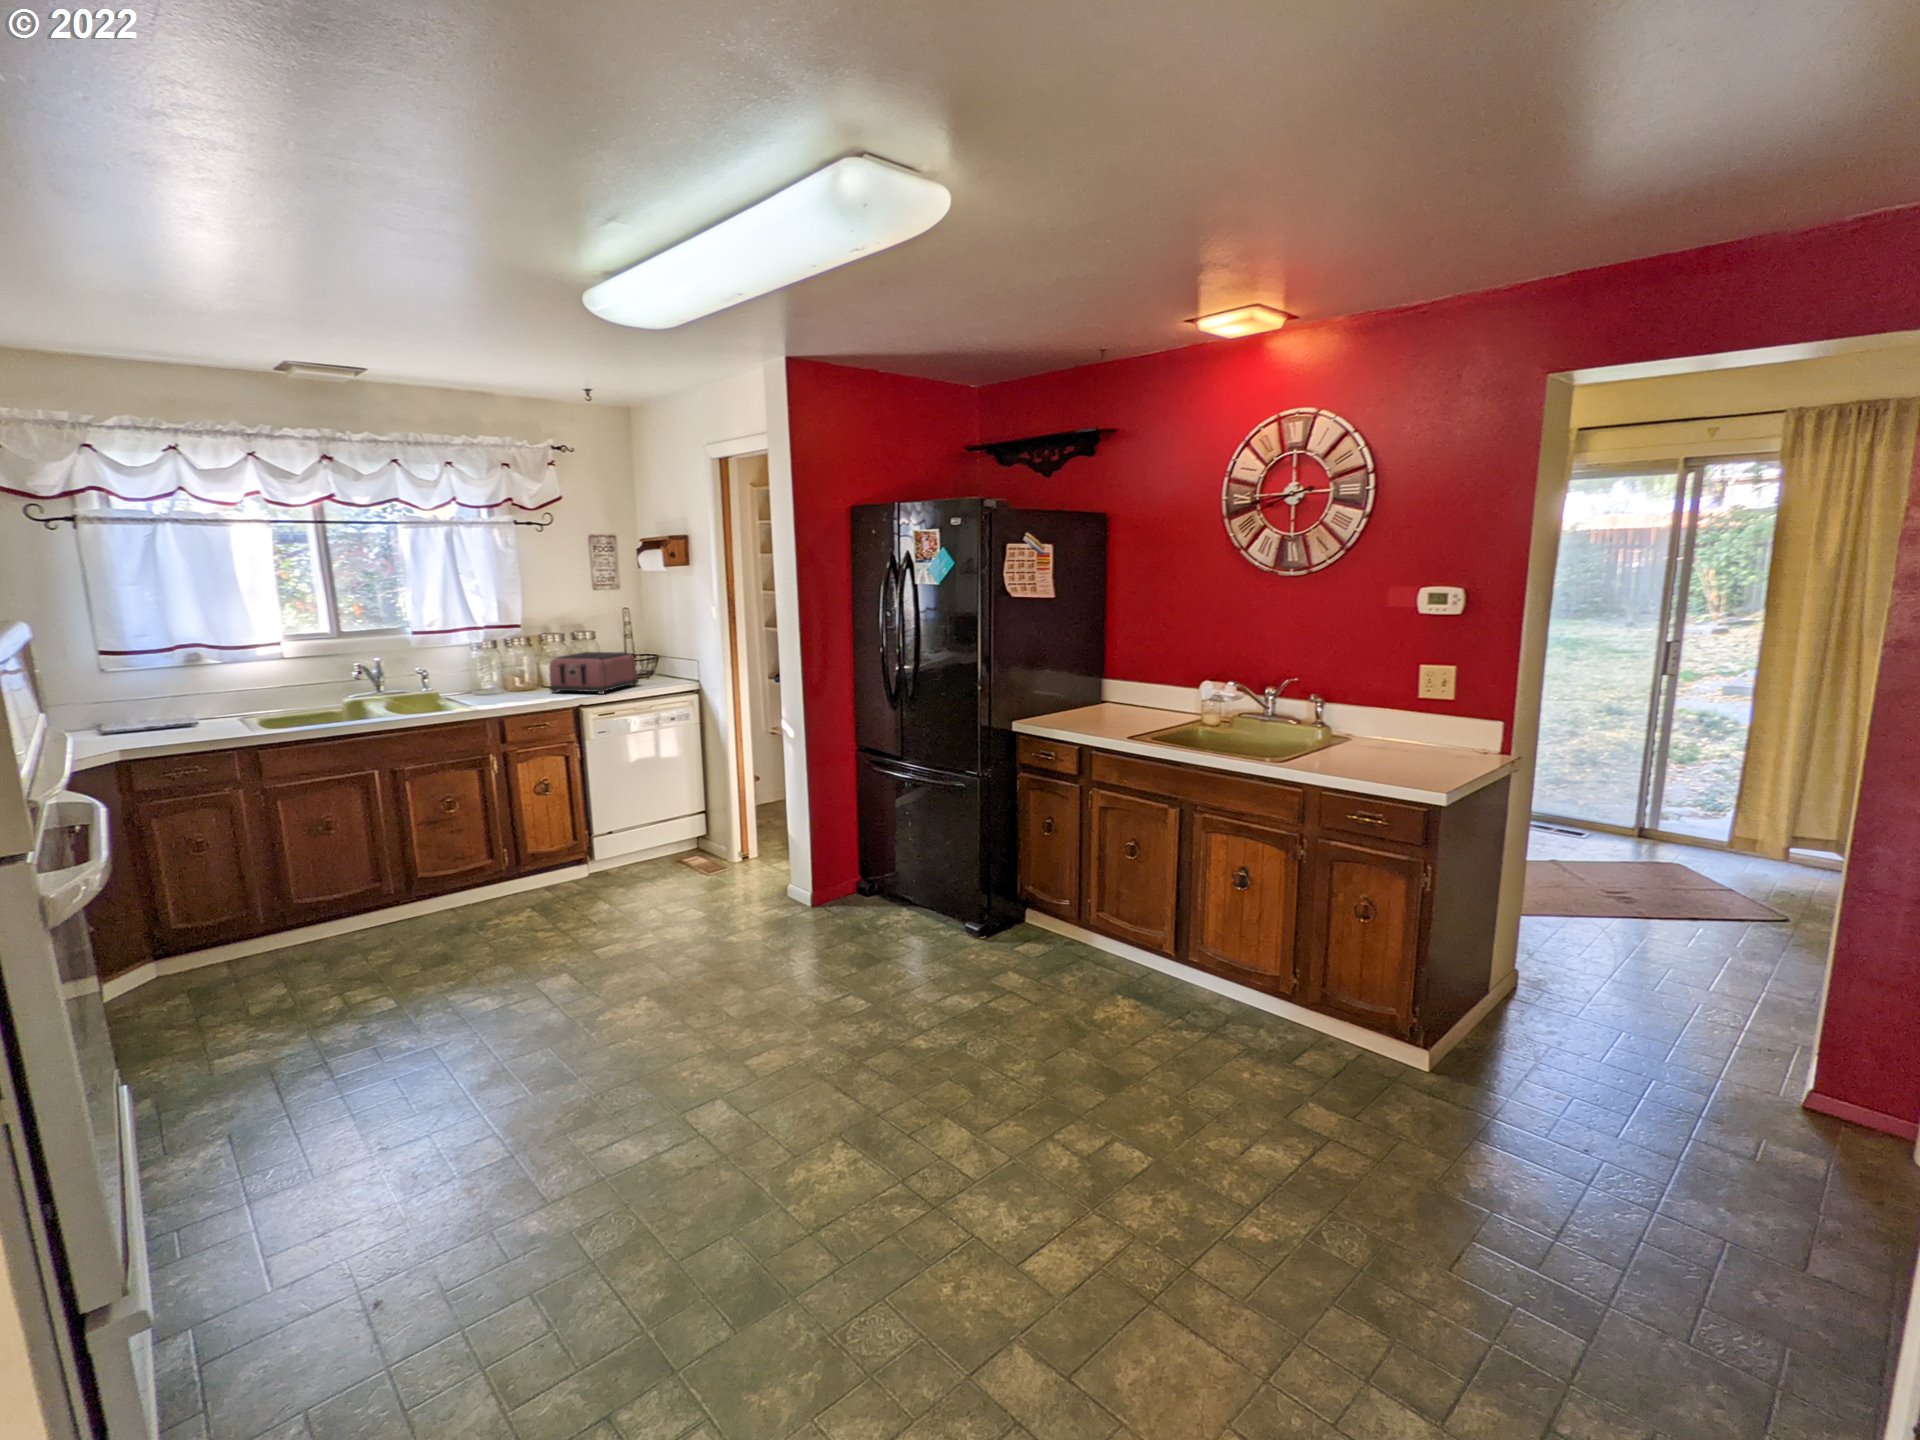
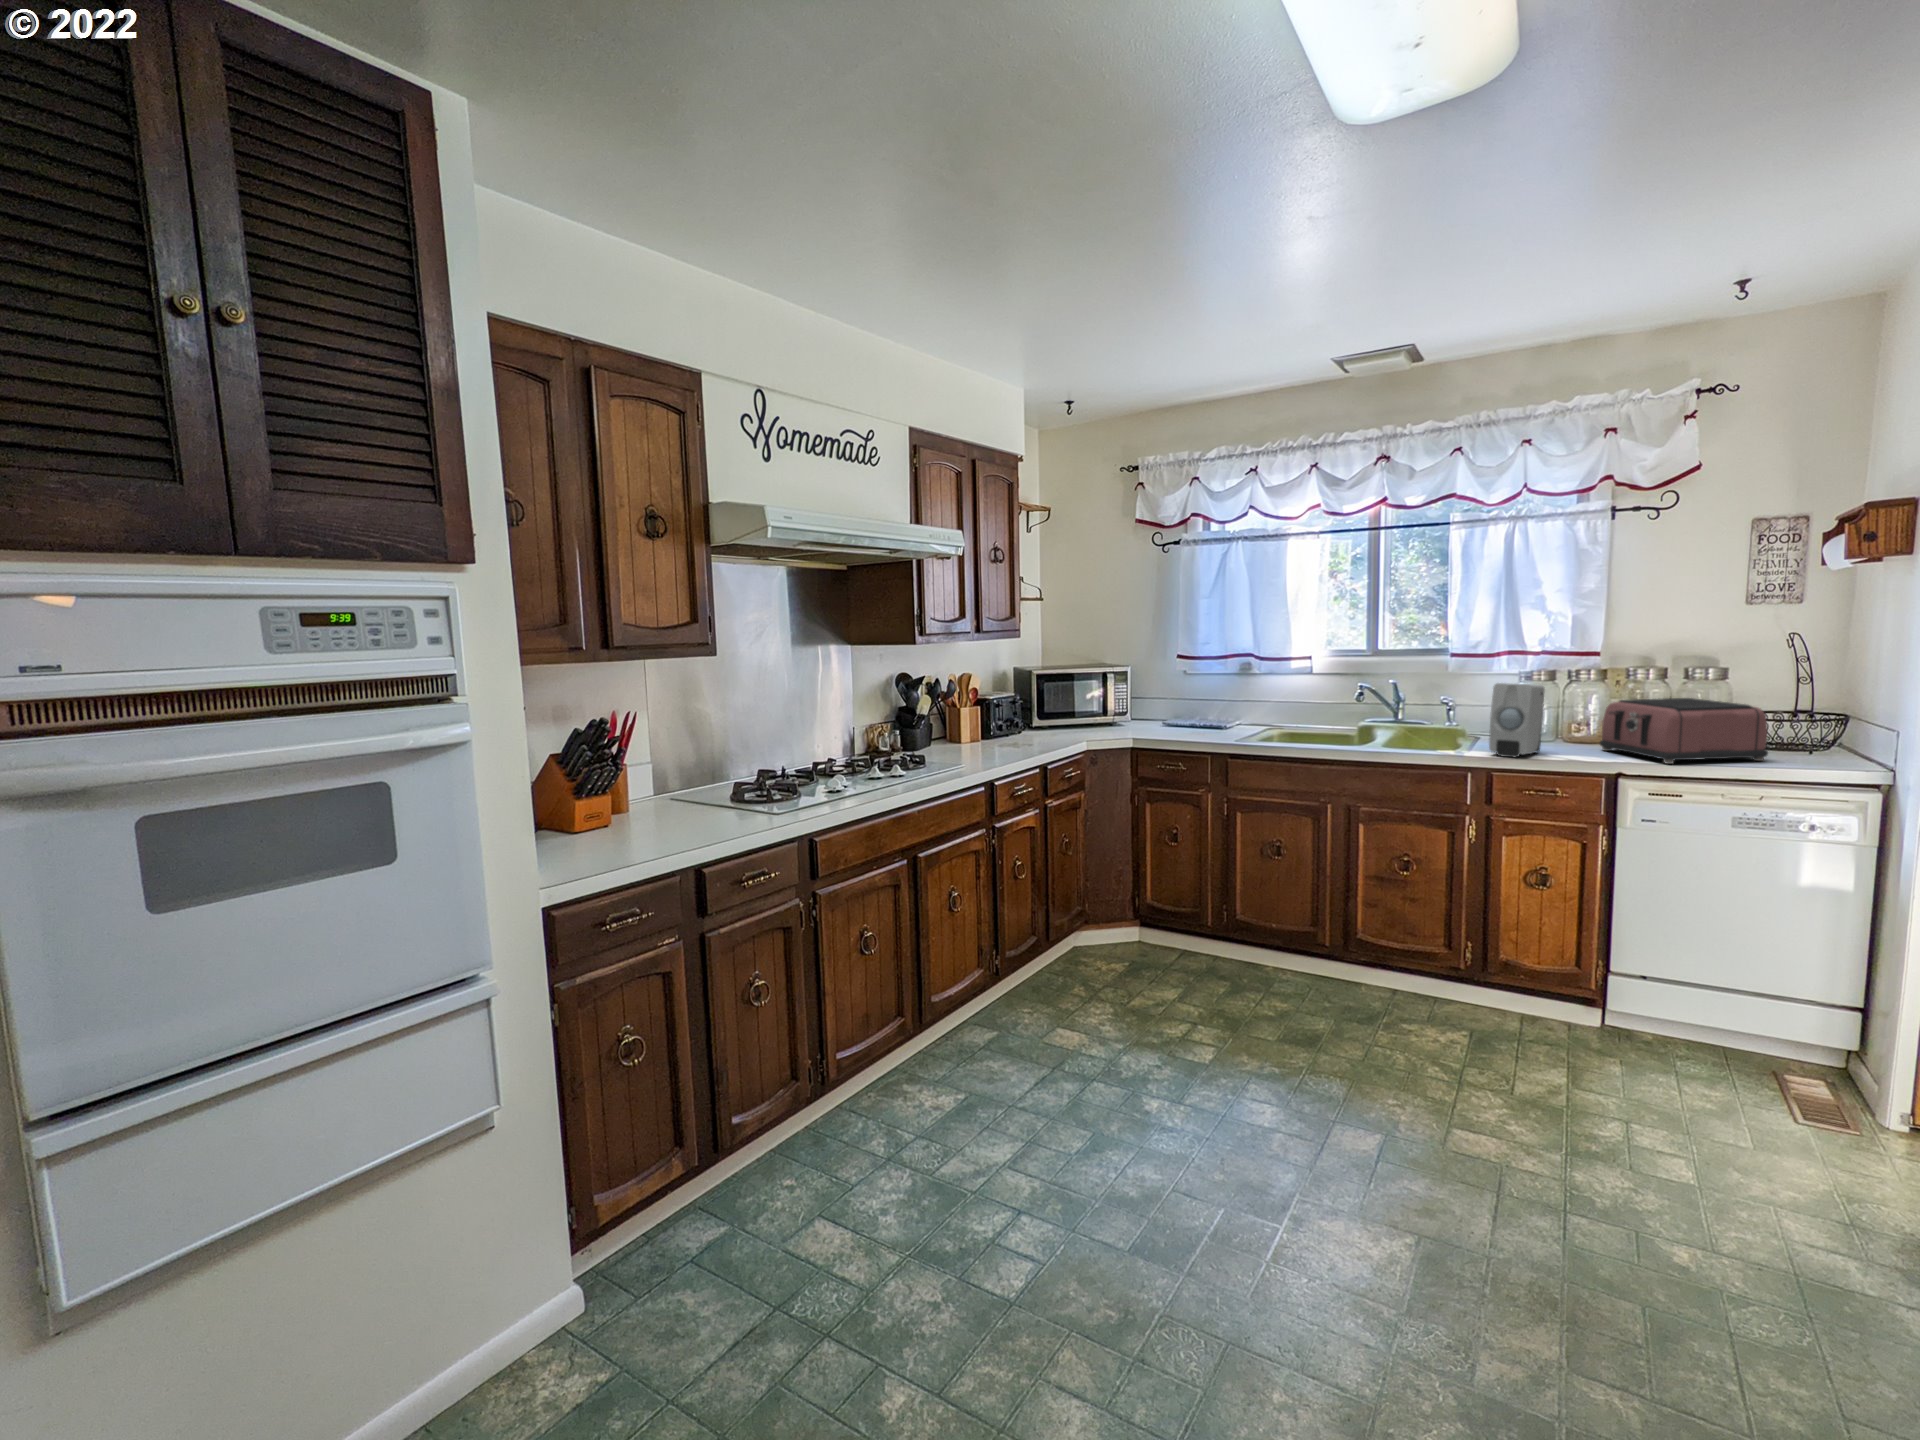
soap dispenser: none [490,651,523,706] -> present [1489,683,1544,758]

